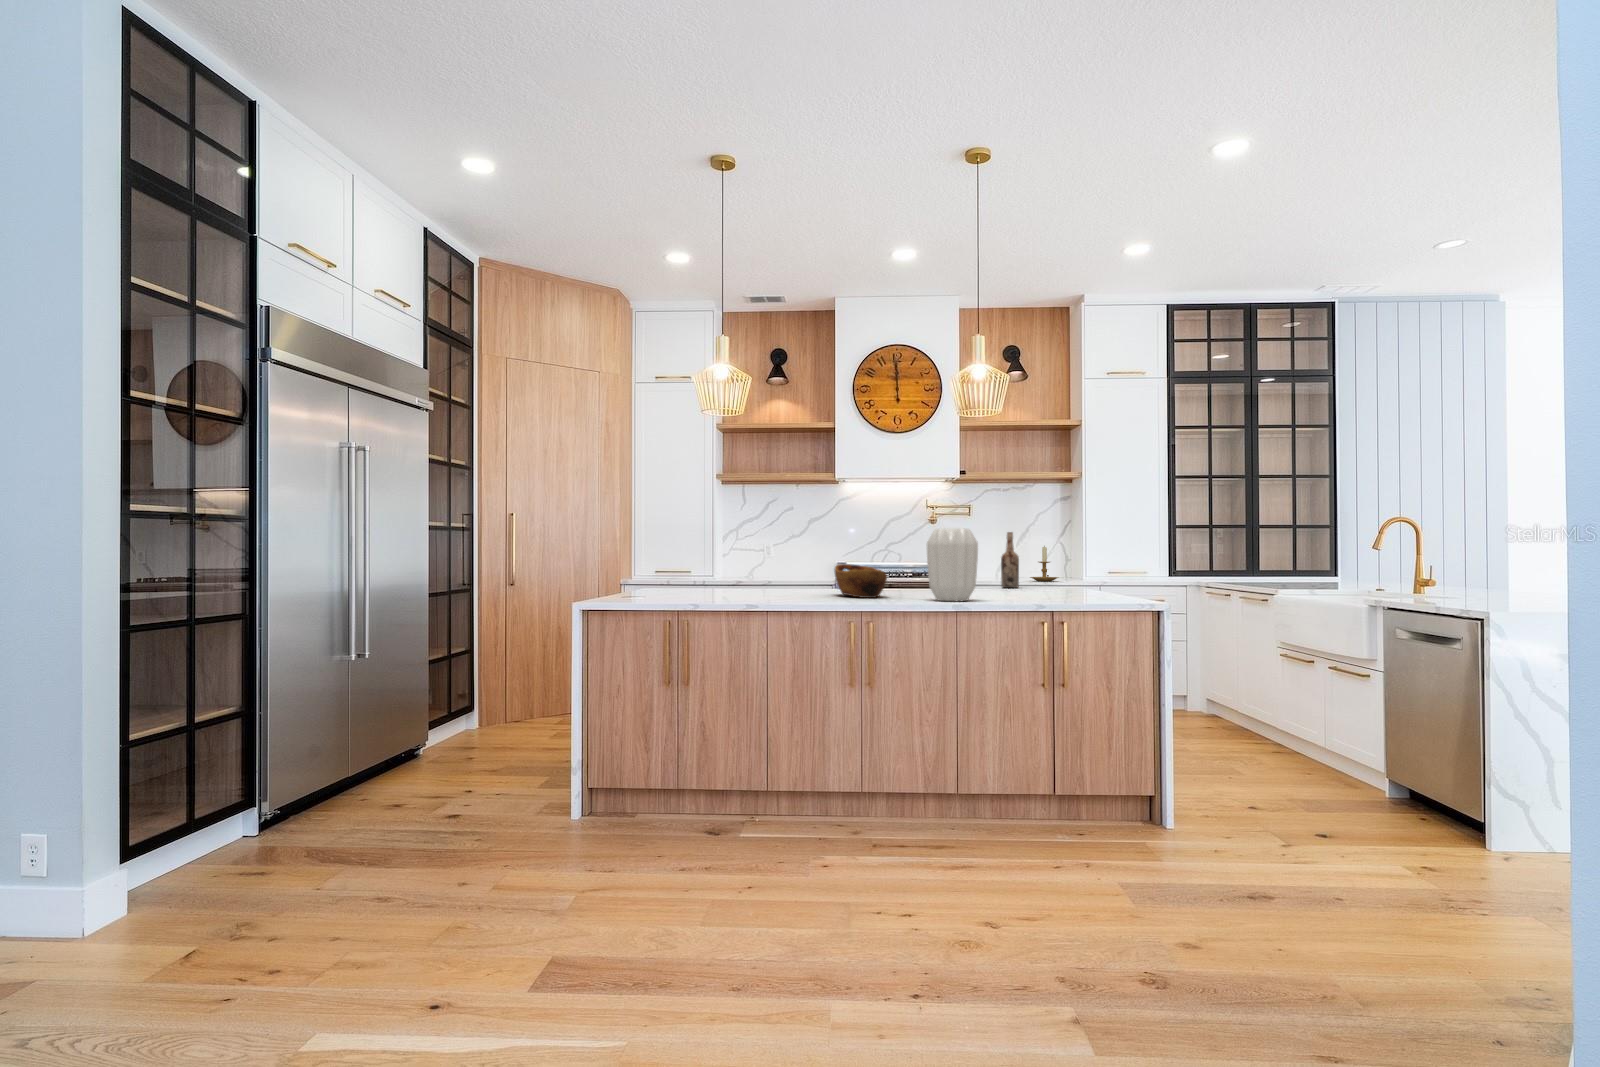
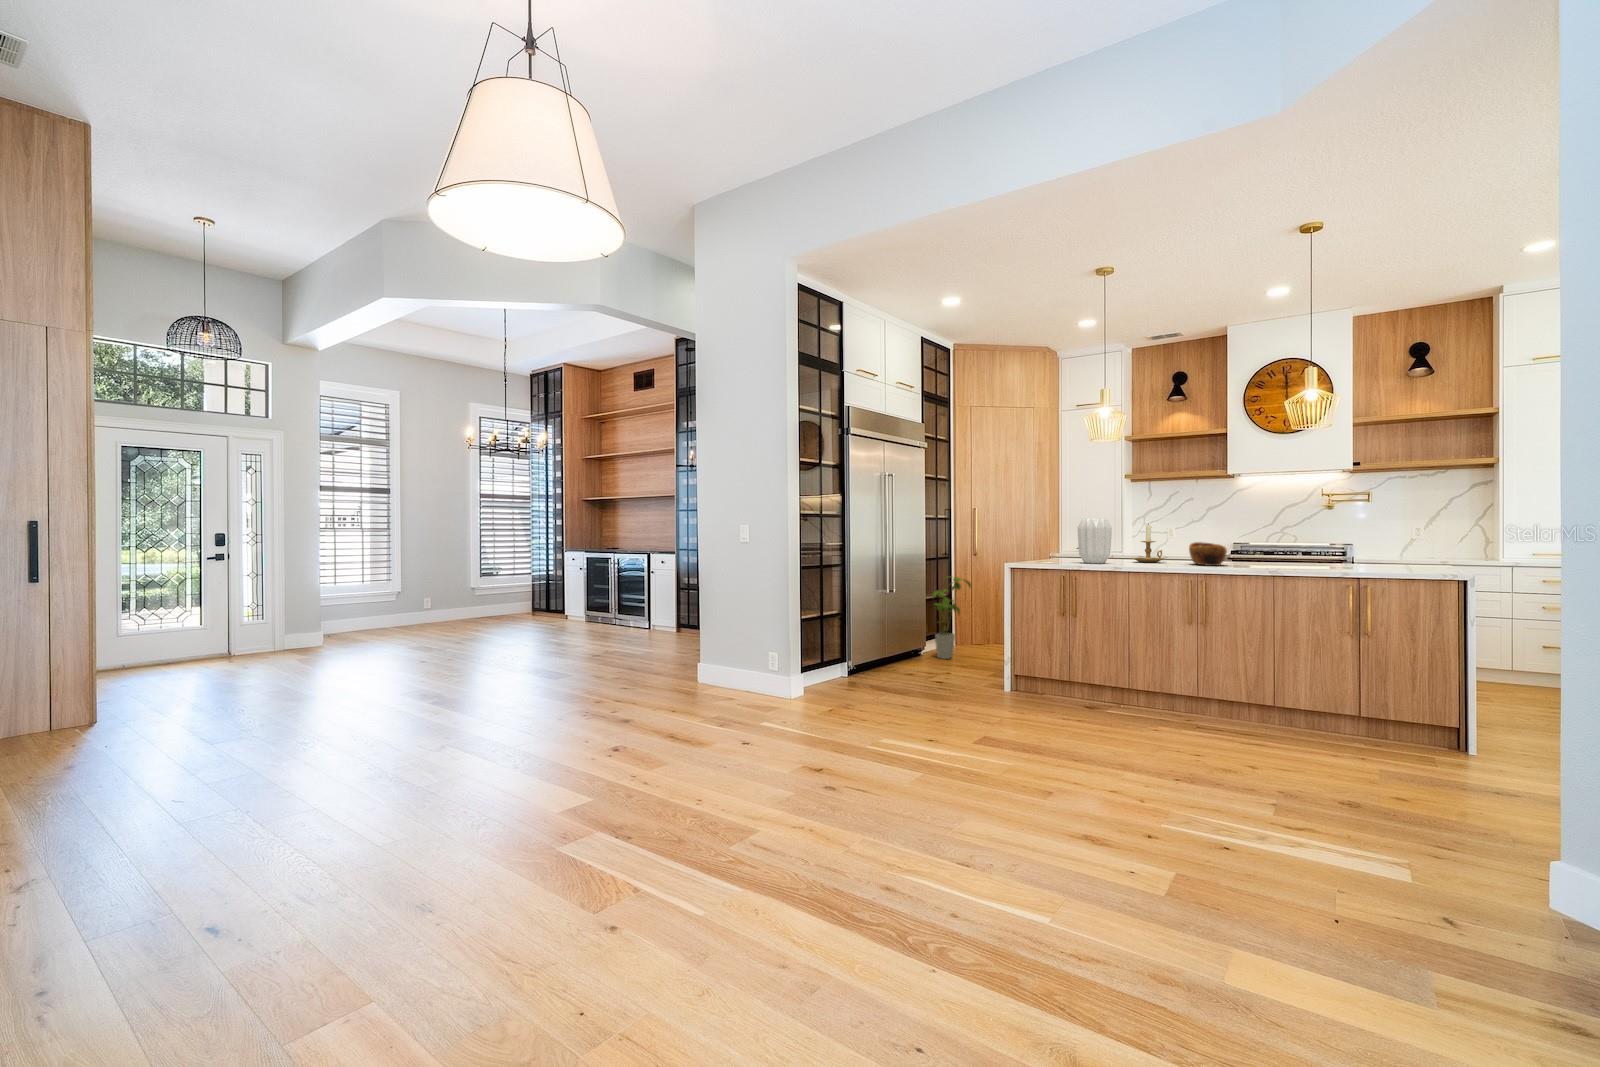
vase: present [927,528,978,601] -> present [1078,518,1112,564]
wine bottle: present [1001,532,1019,588] -> none [1371,517,1389,564]
candle holder: present [1030,546,1059,581] -> present [1132,524,1165,563]
house plant: none [441,622,508,760] -> present [932,577,971,659]

